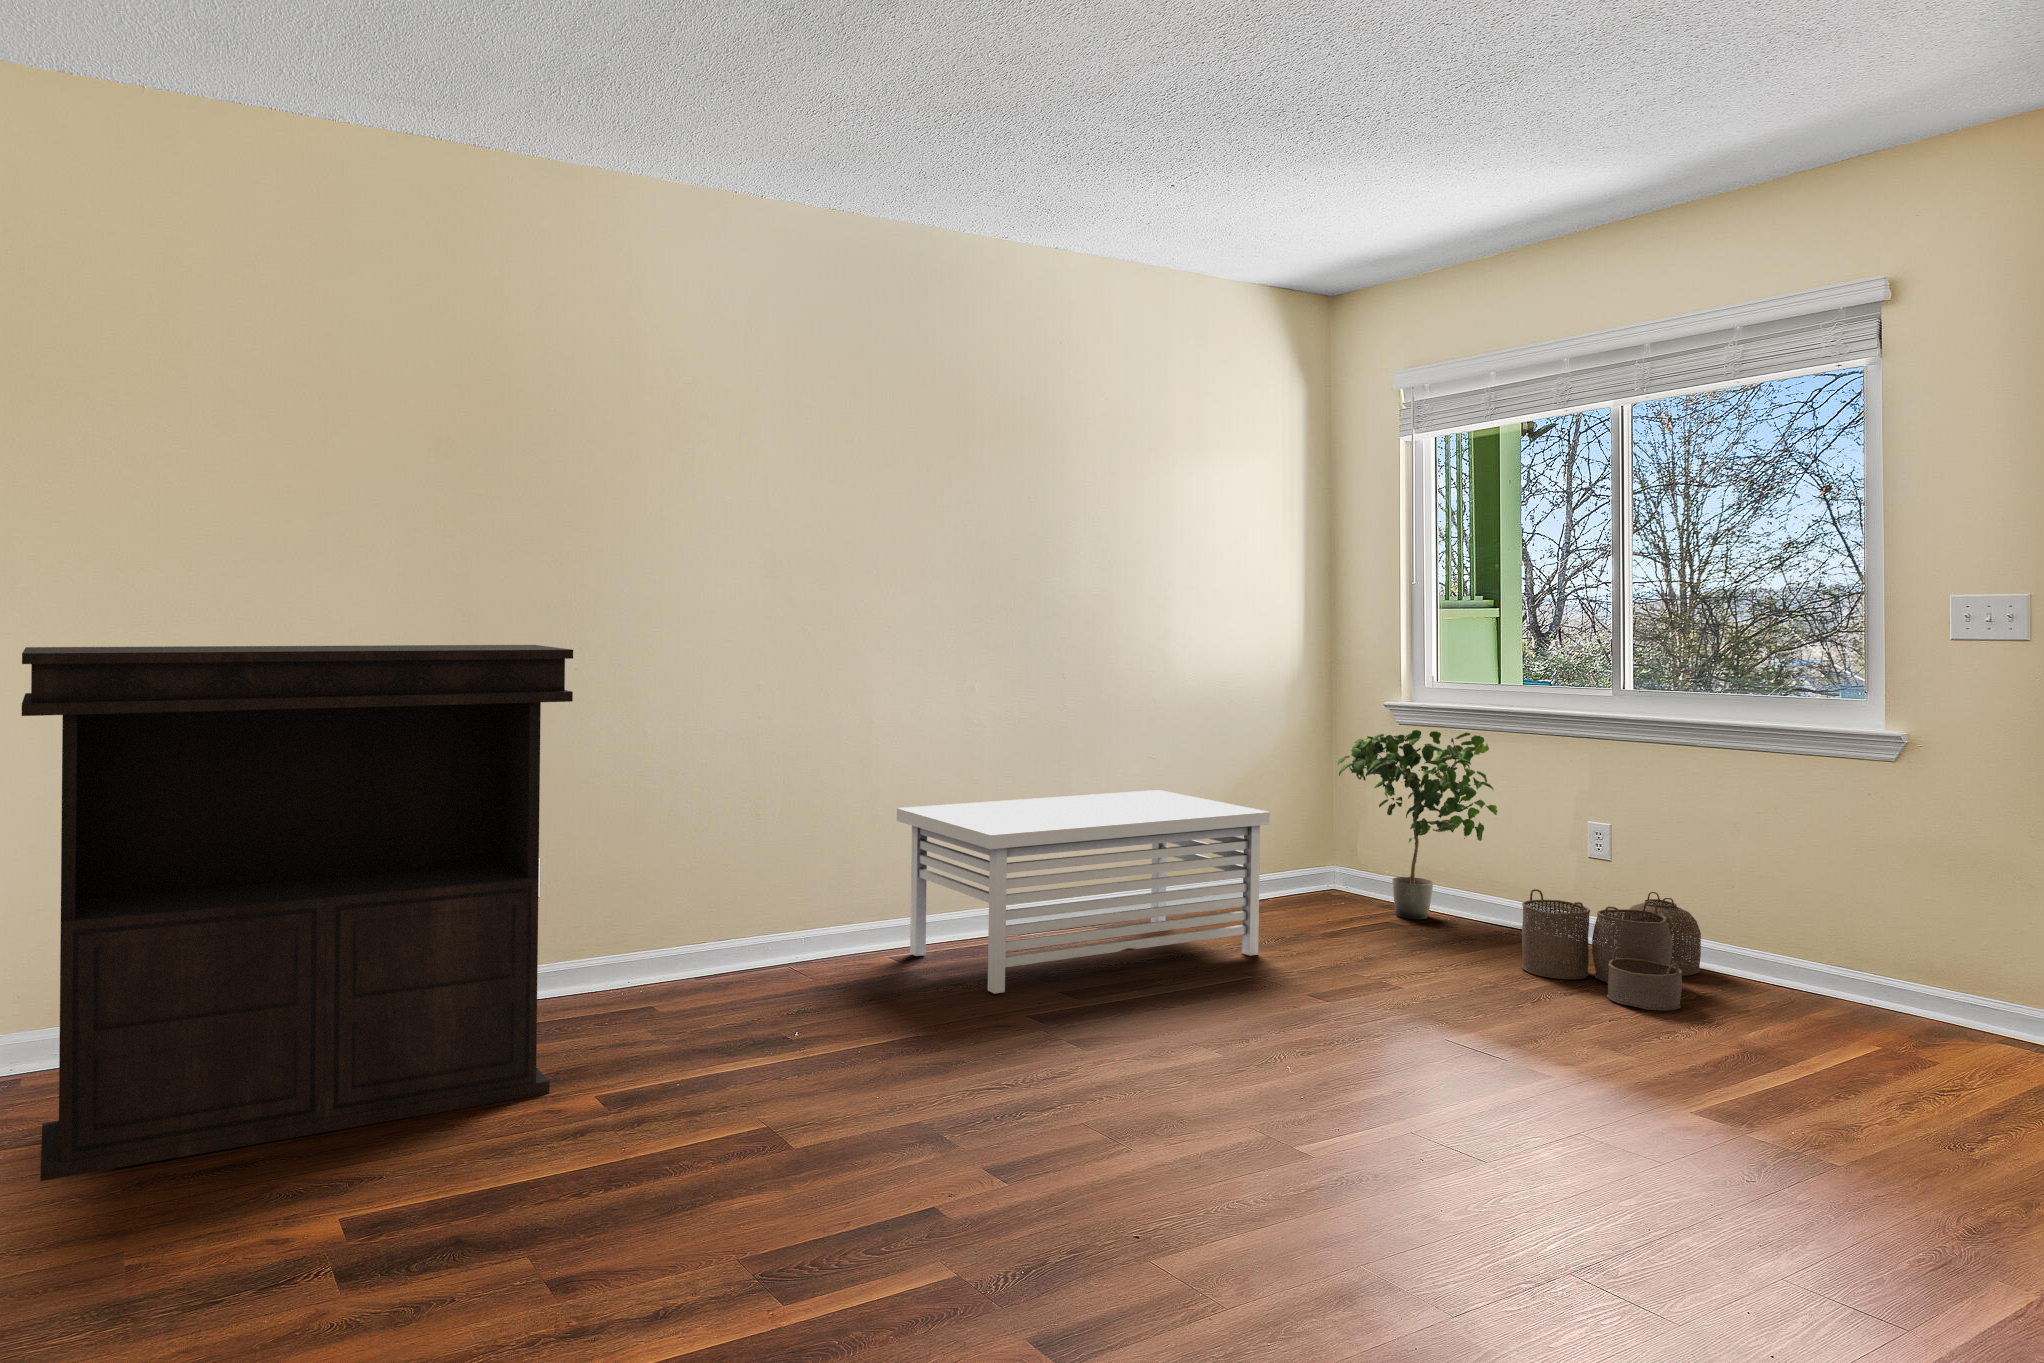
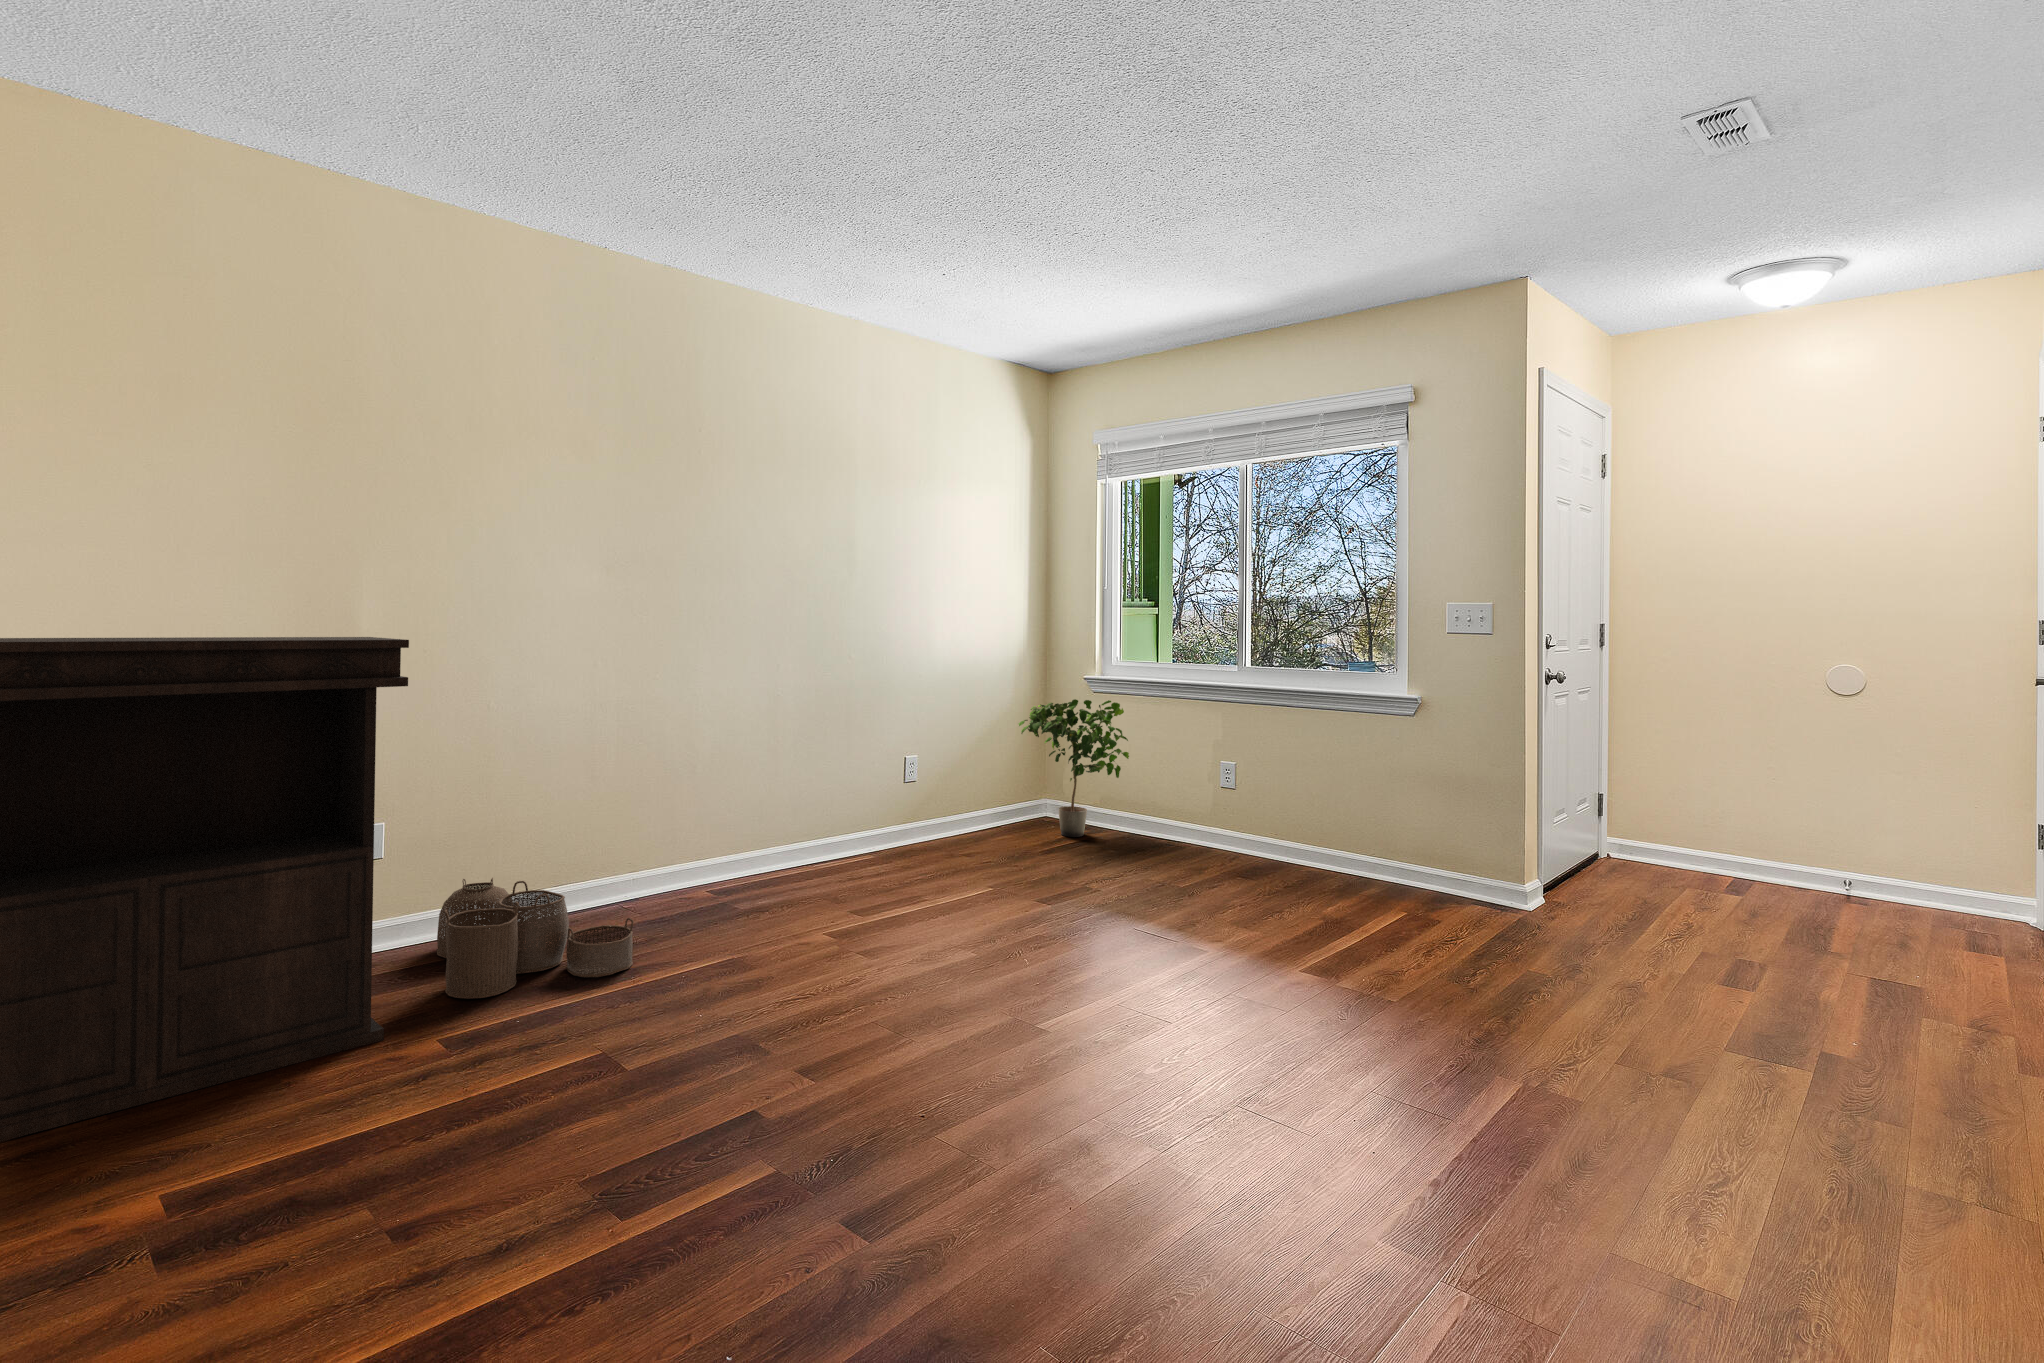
storage bench: present [897,790,1270,994] -> none [691,749,979,916]
woven basket: present [1522,889,1701,1011] -> present [437,878,633,999]

